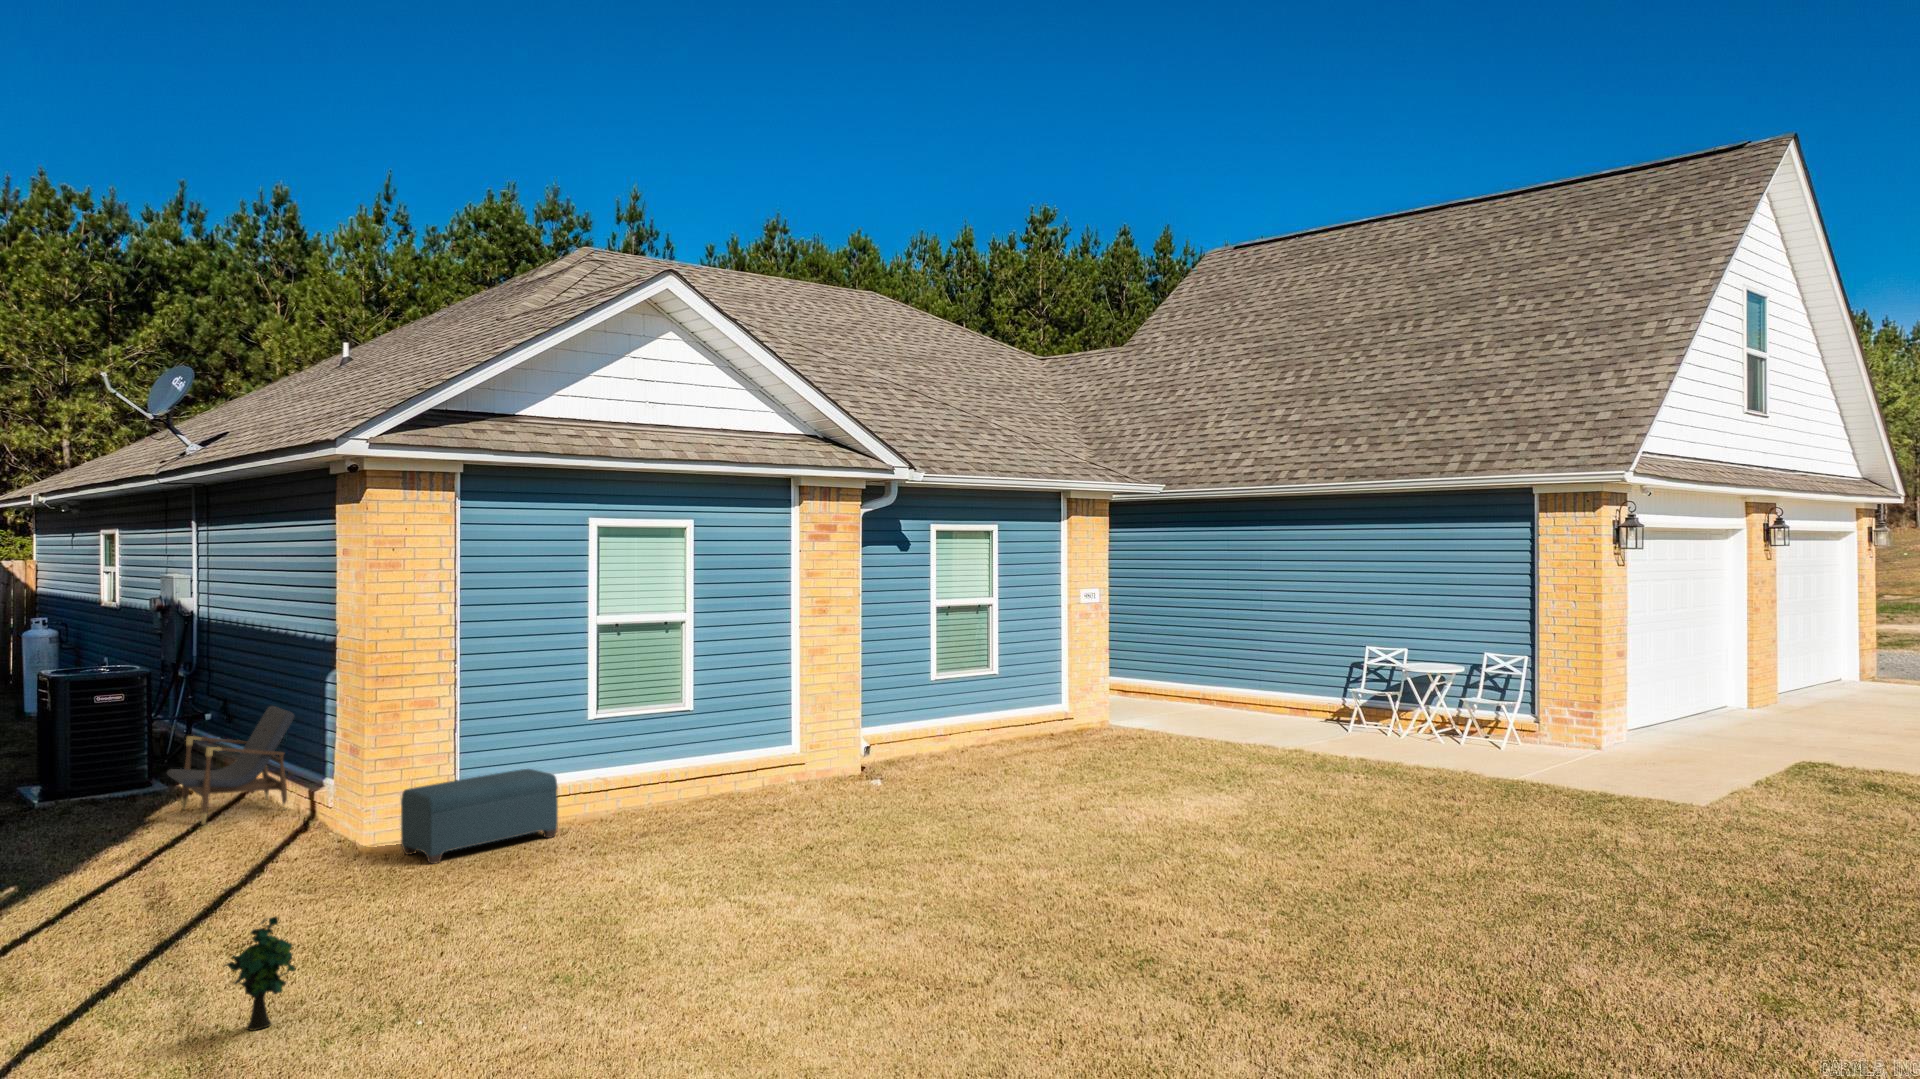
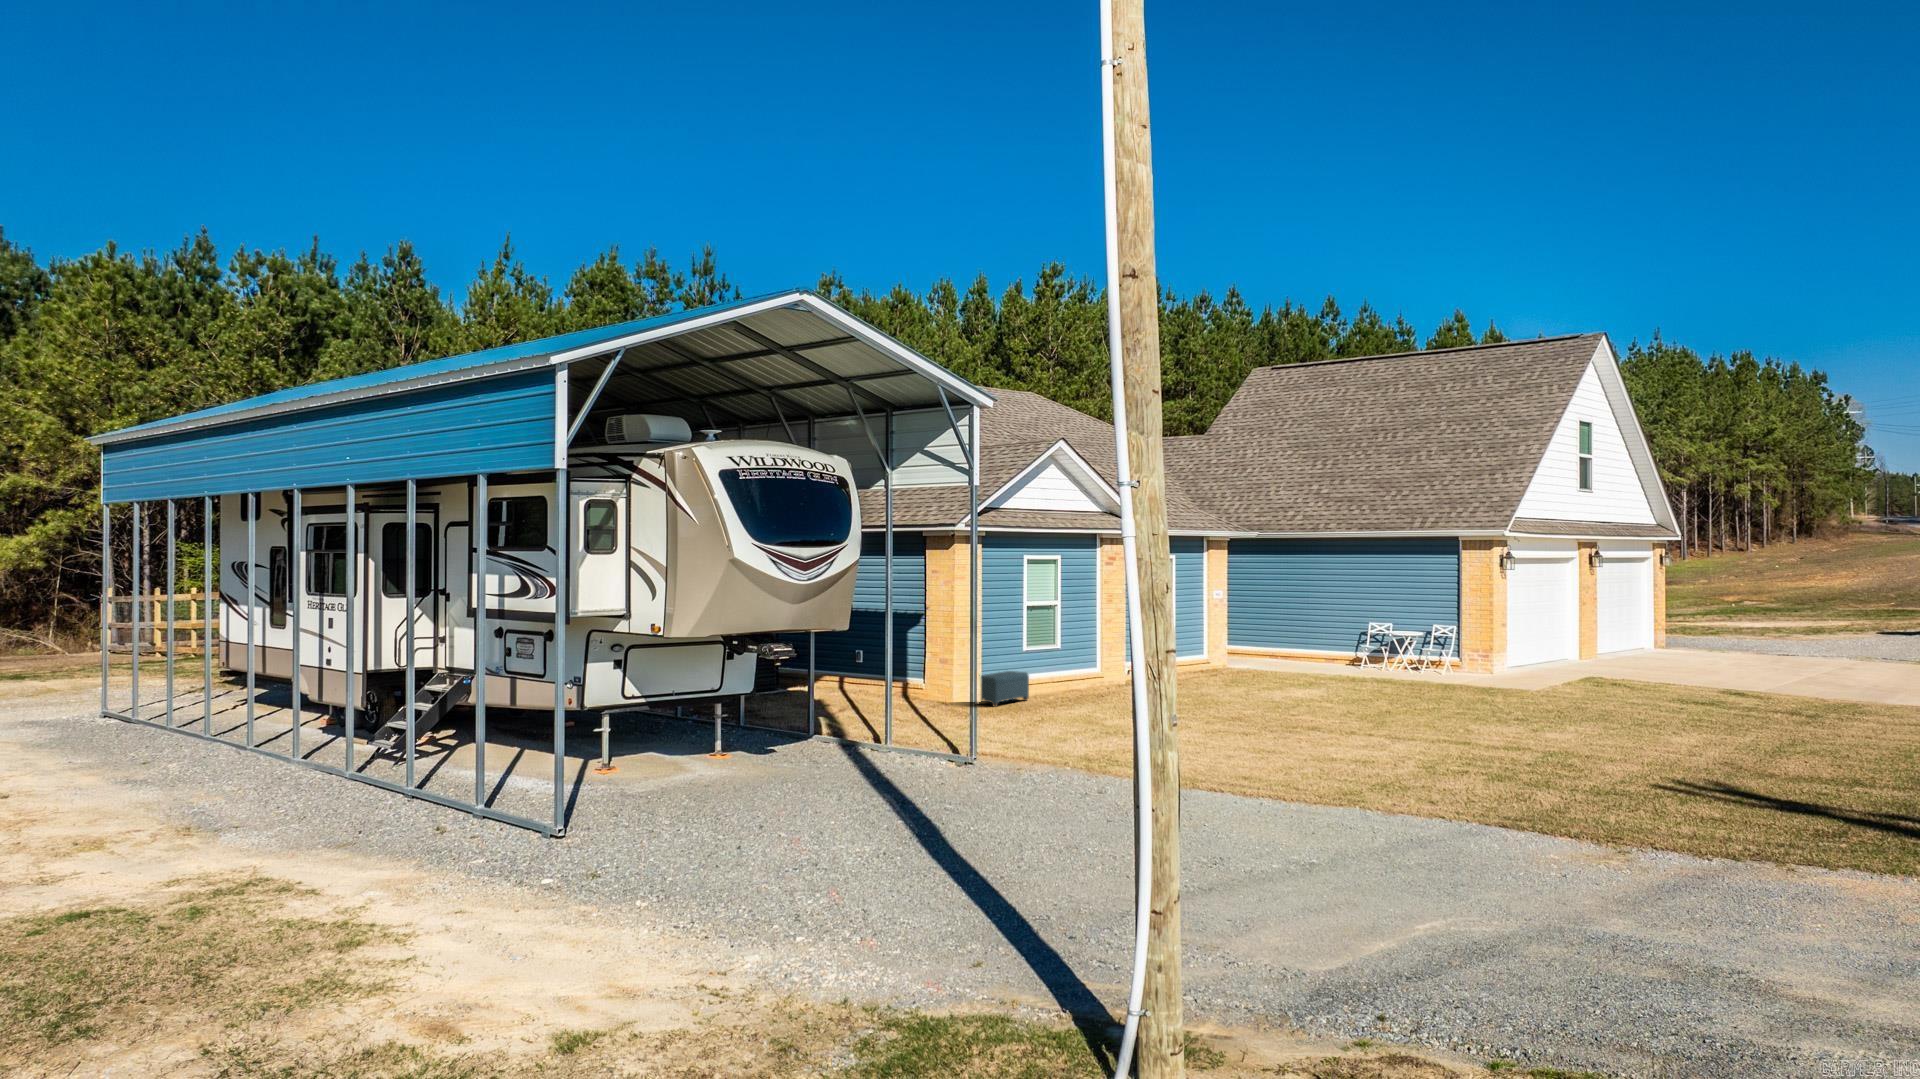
lounge chair: present [167,706,294,825] -> none [826,645,882,698]
decorative plant: present [225,917,296,1030] -> none [1028,698,1049,736]

